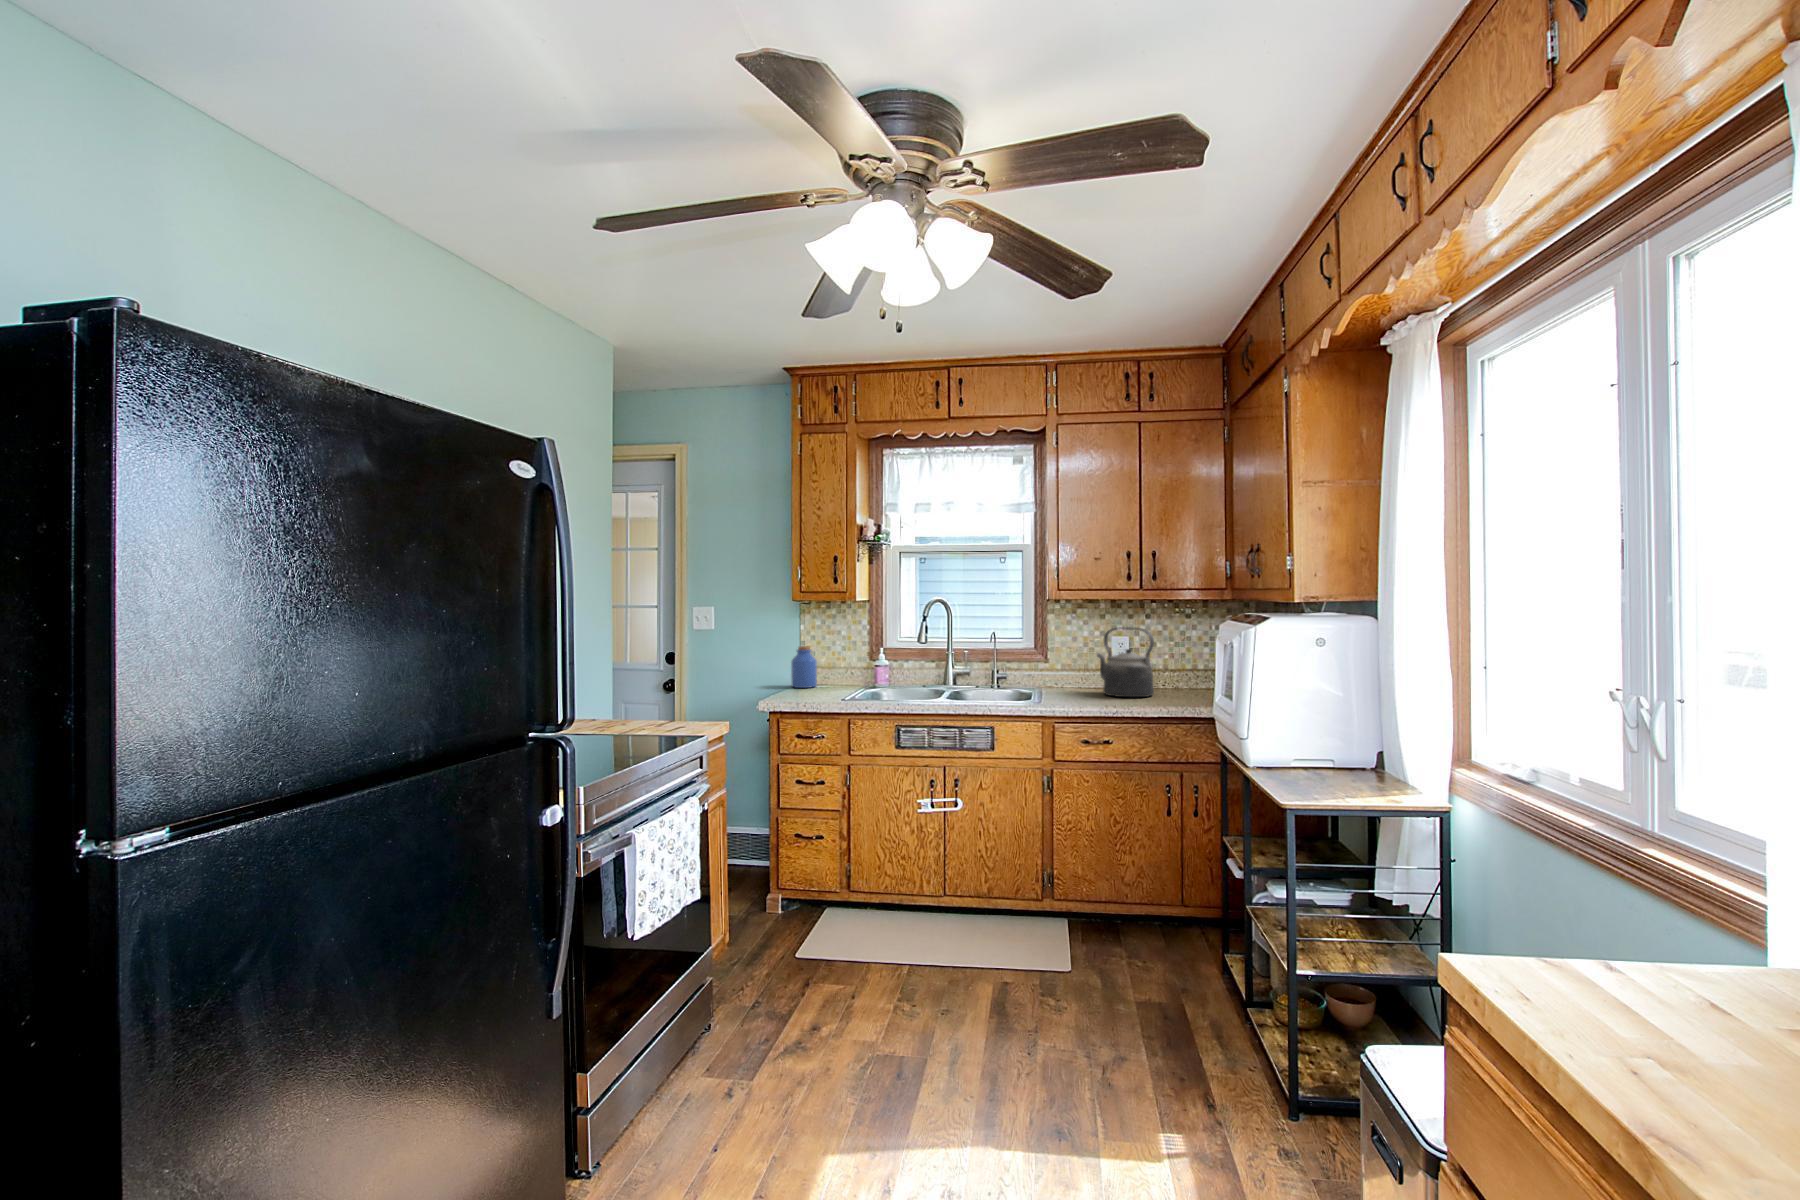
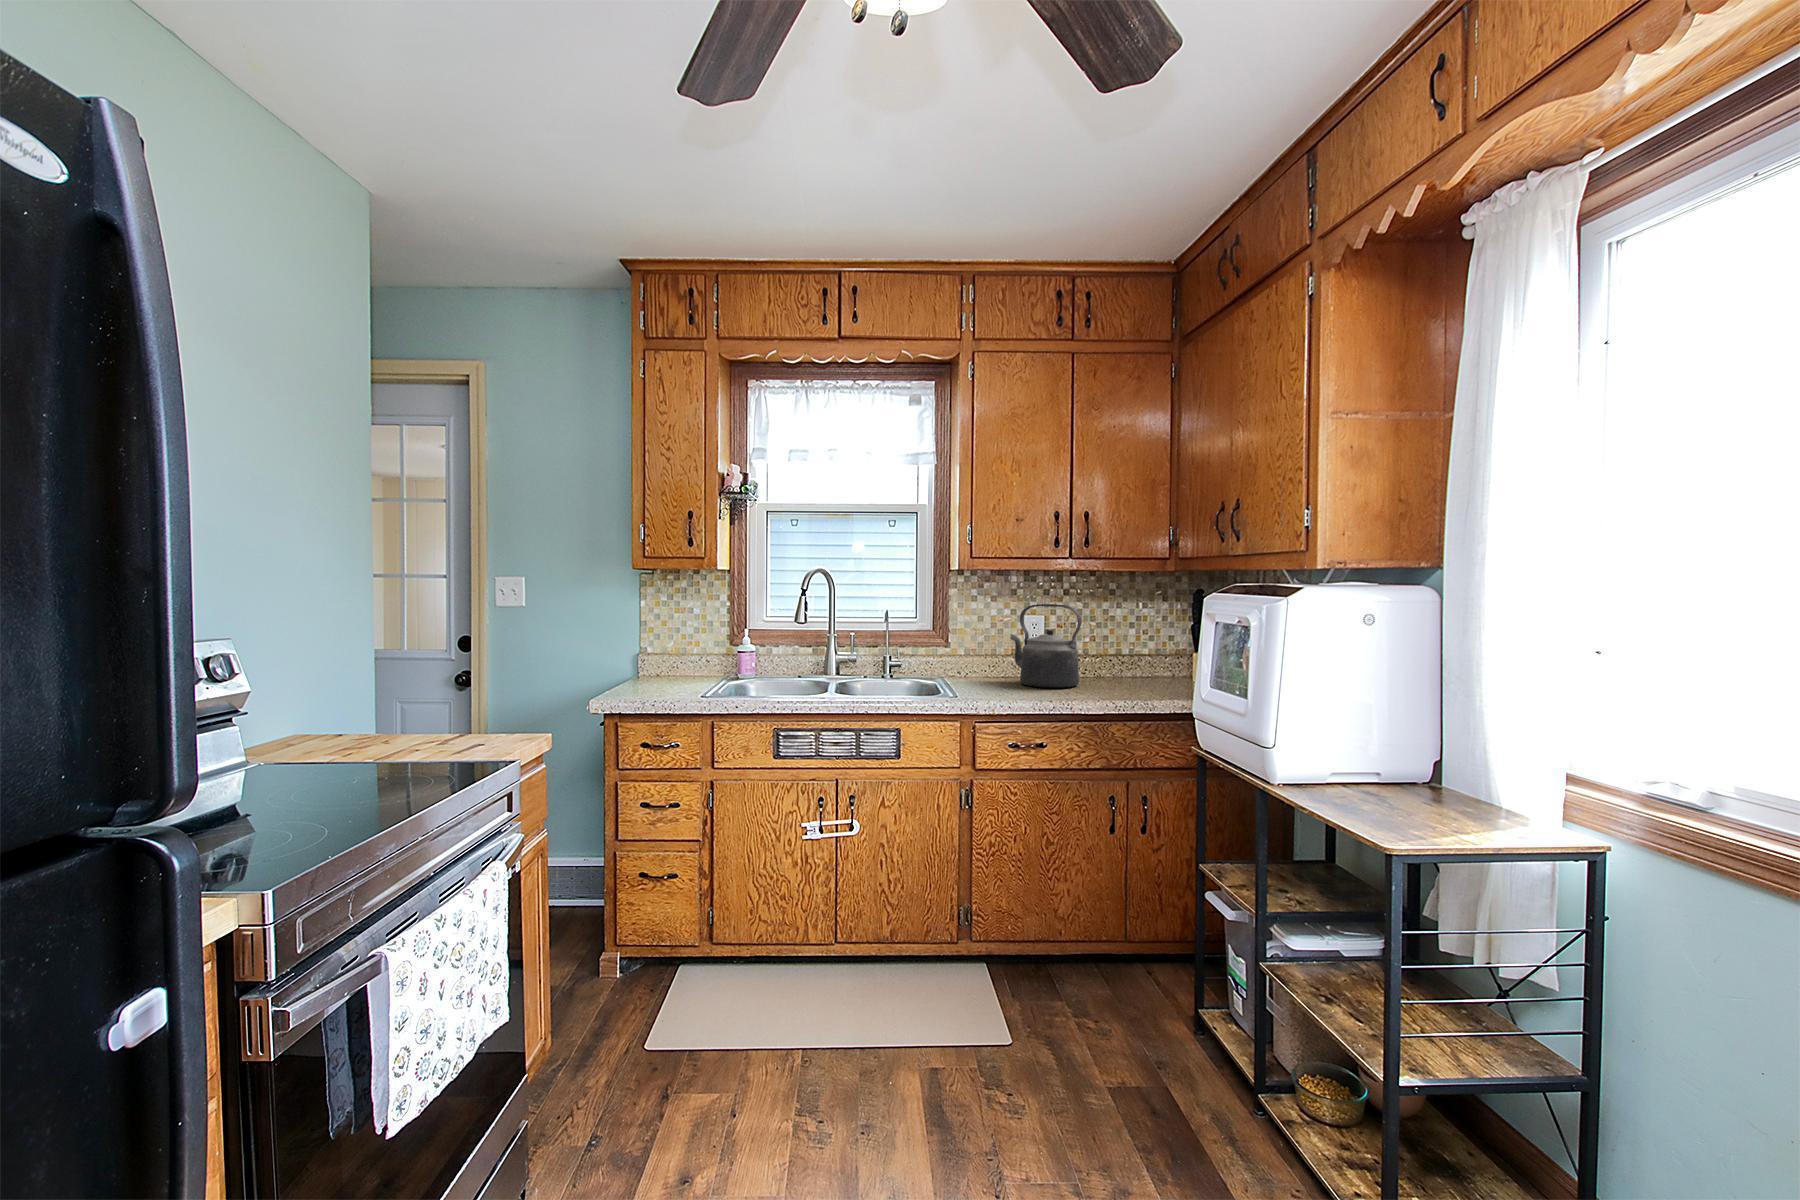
jar: present [791,646,817,688] -> none [627,627,661,680]

